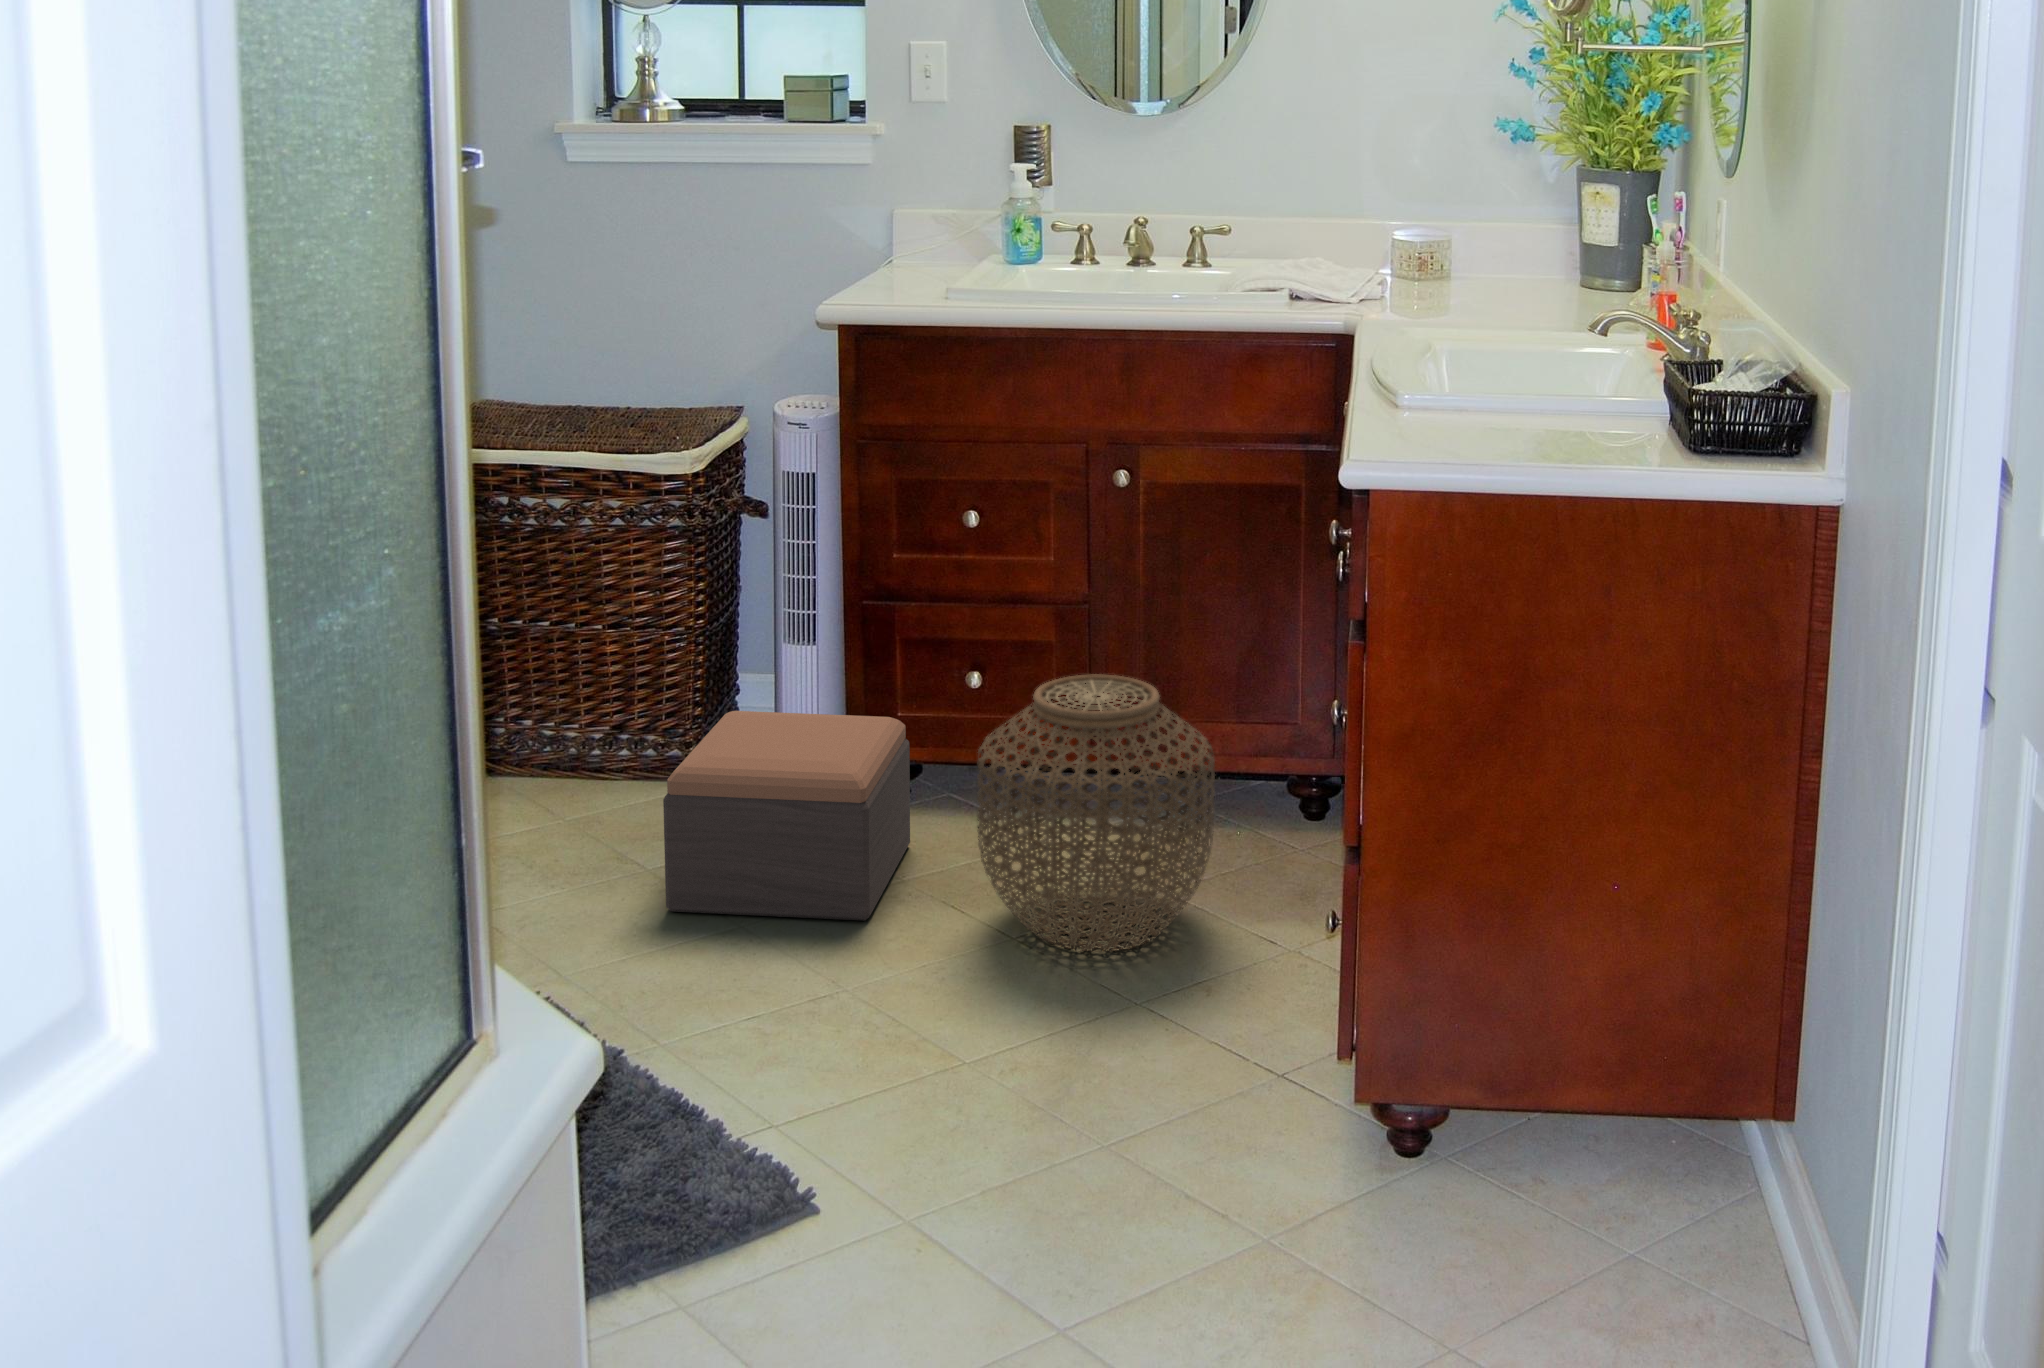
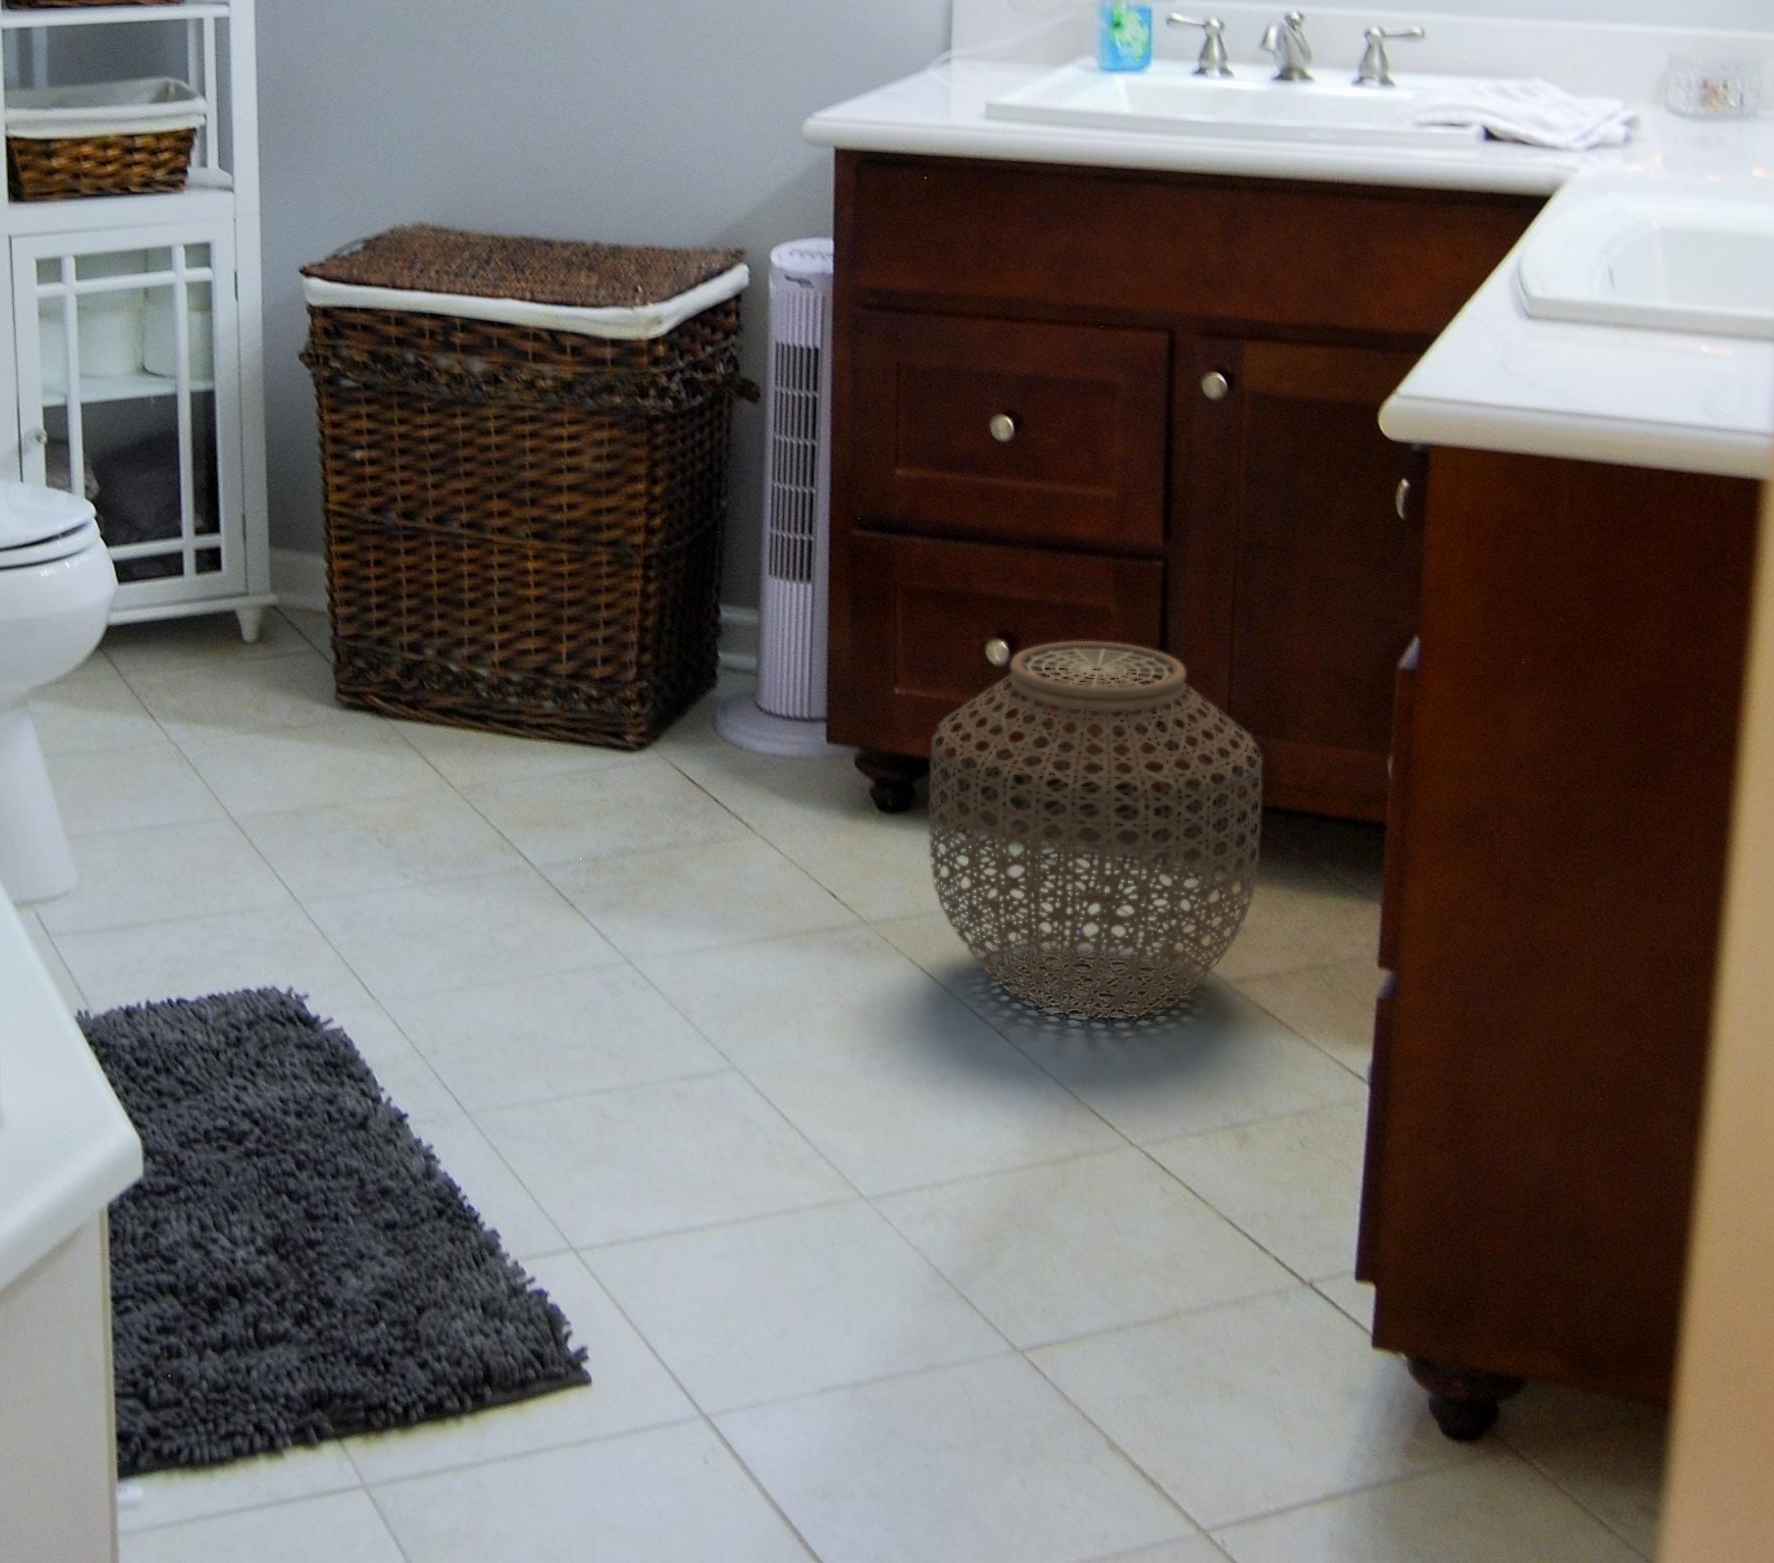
footstool: present [663,711,910,921] -> none [541,655,887,941]

